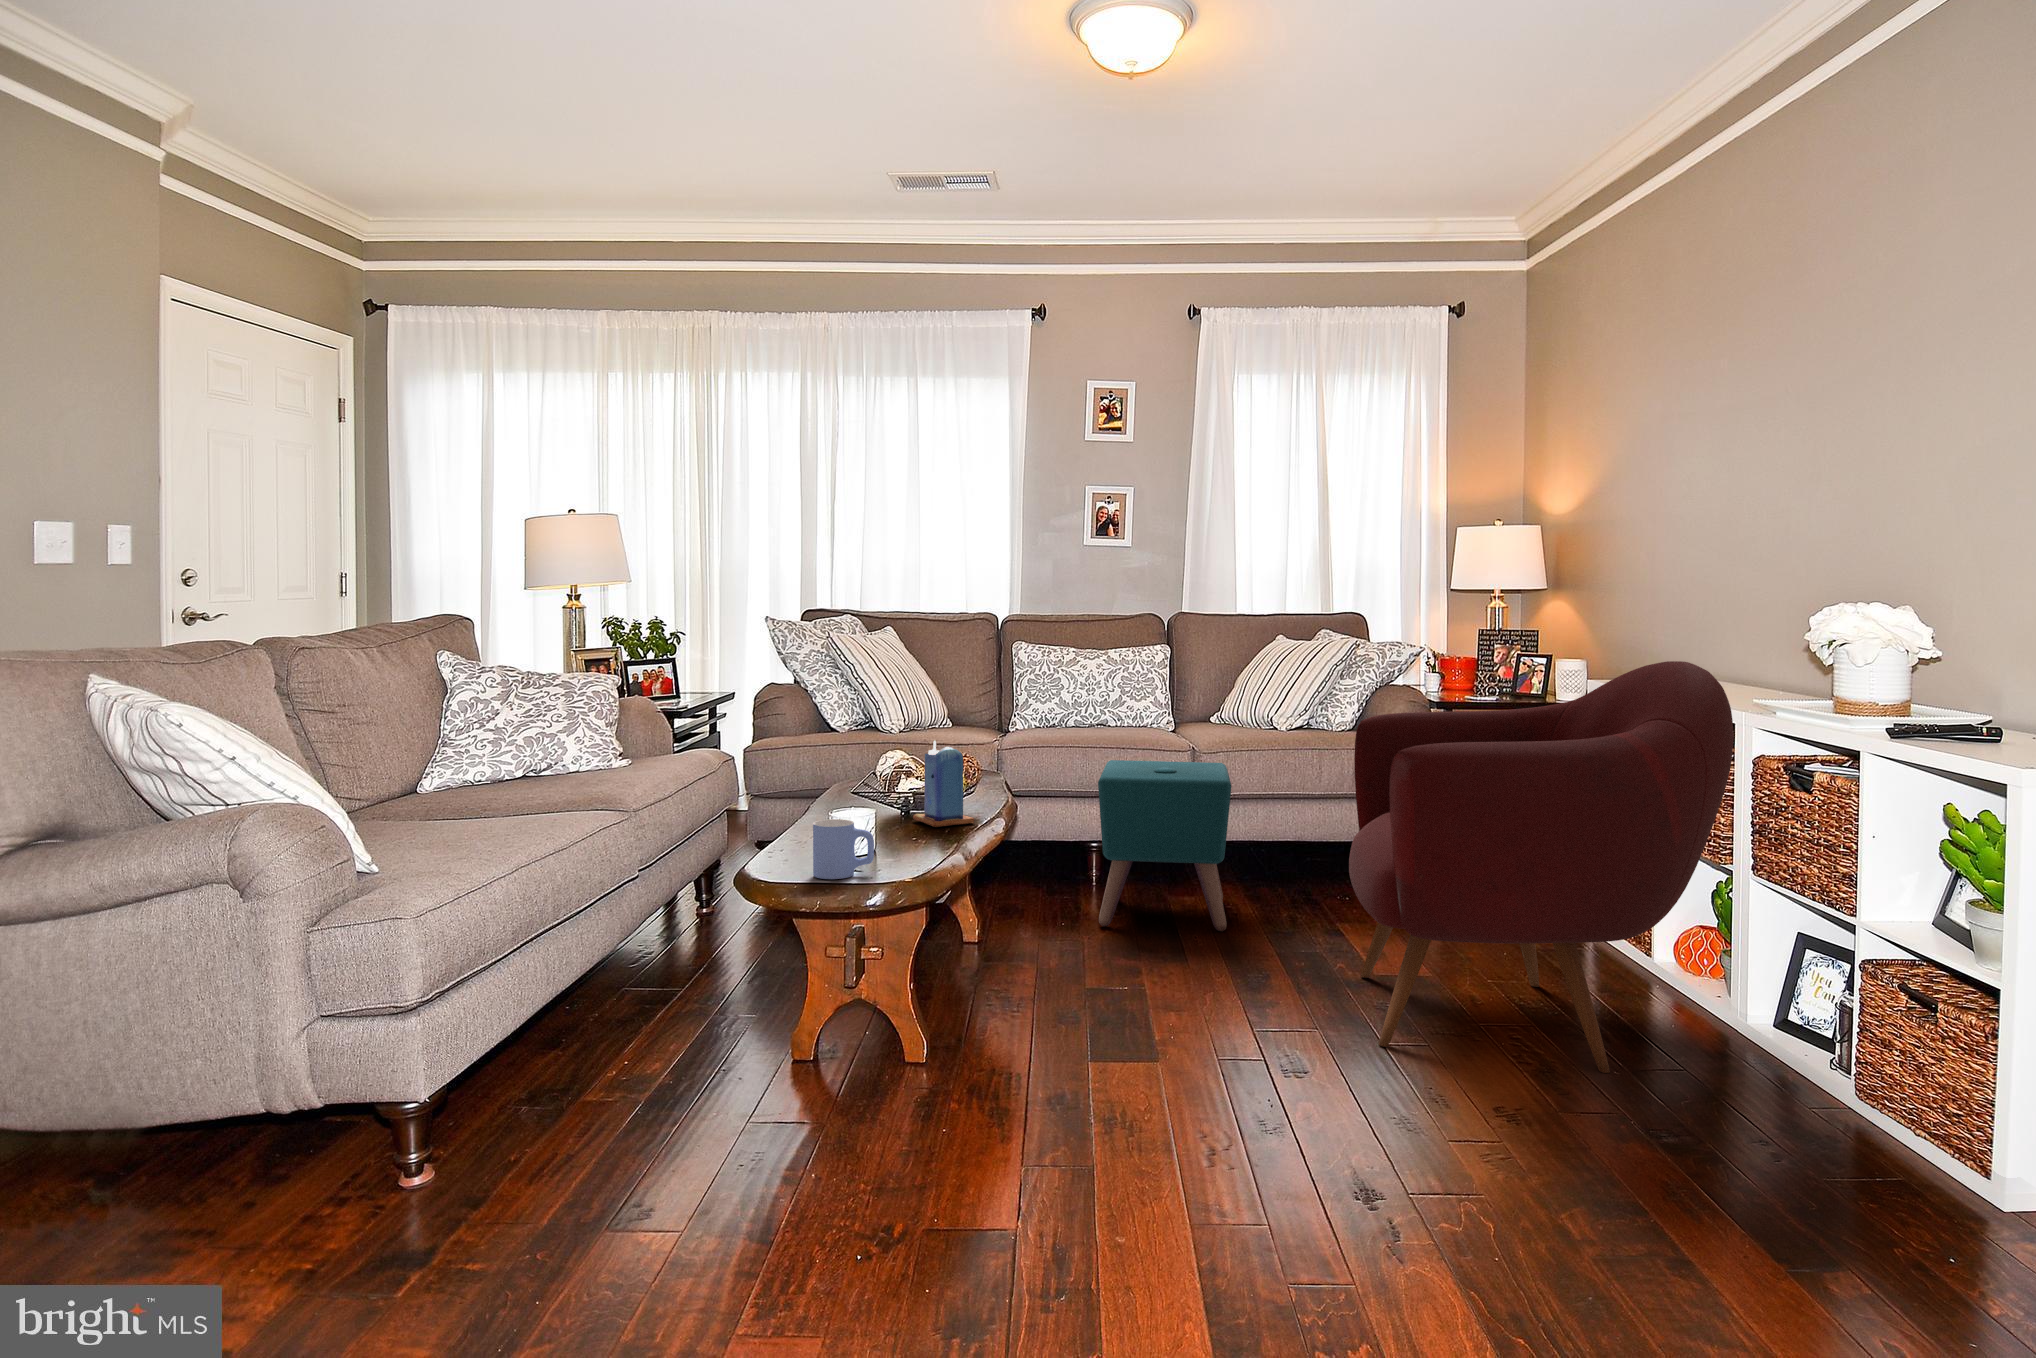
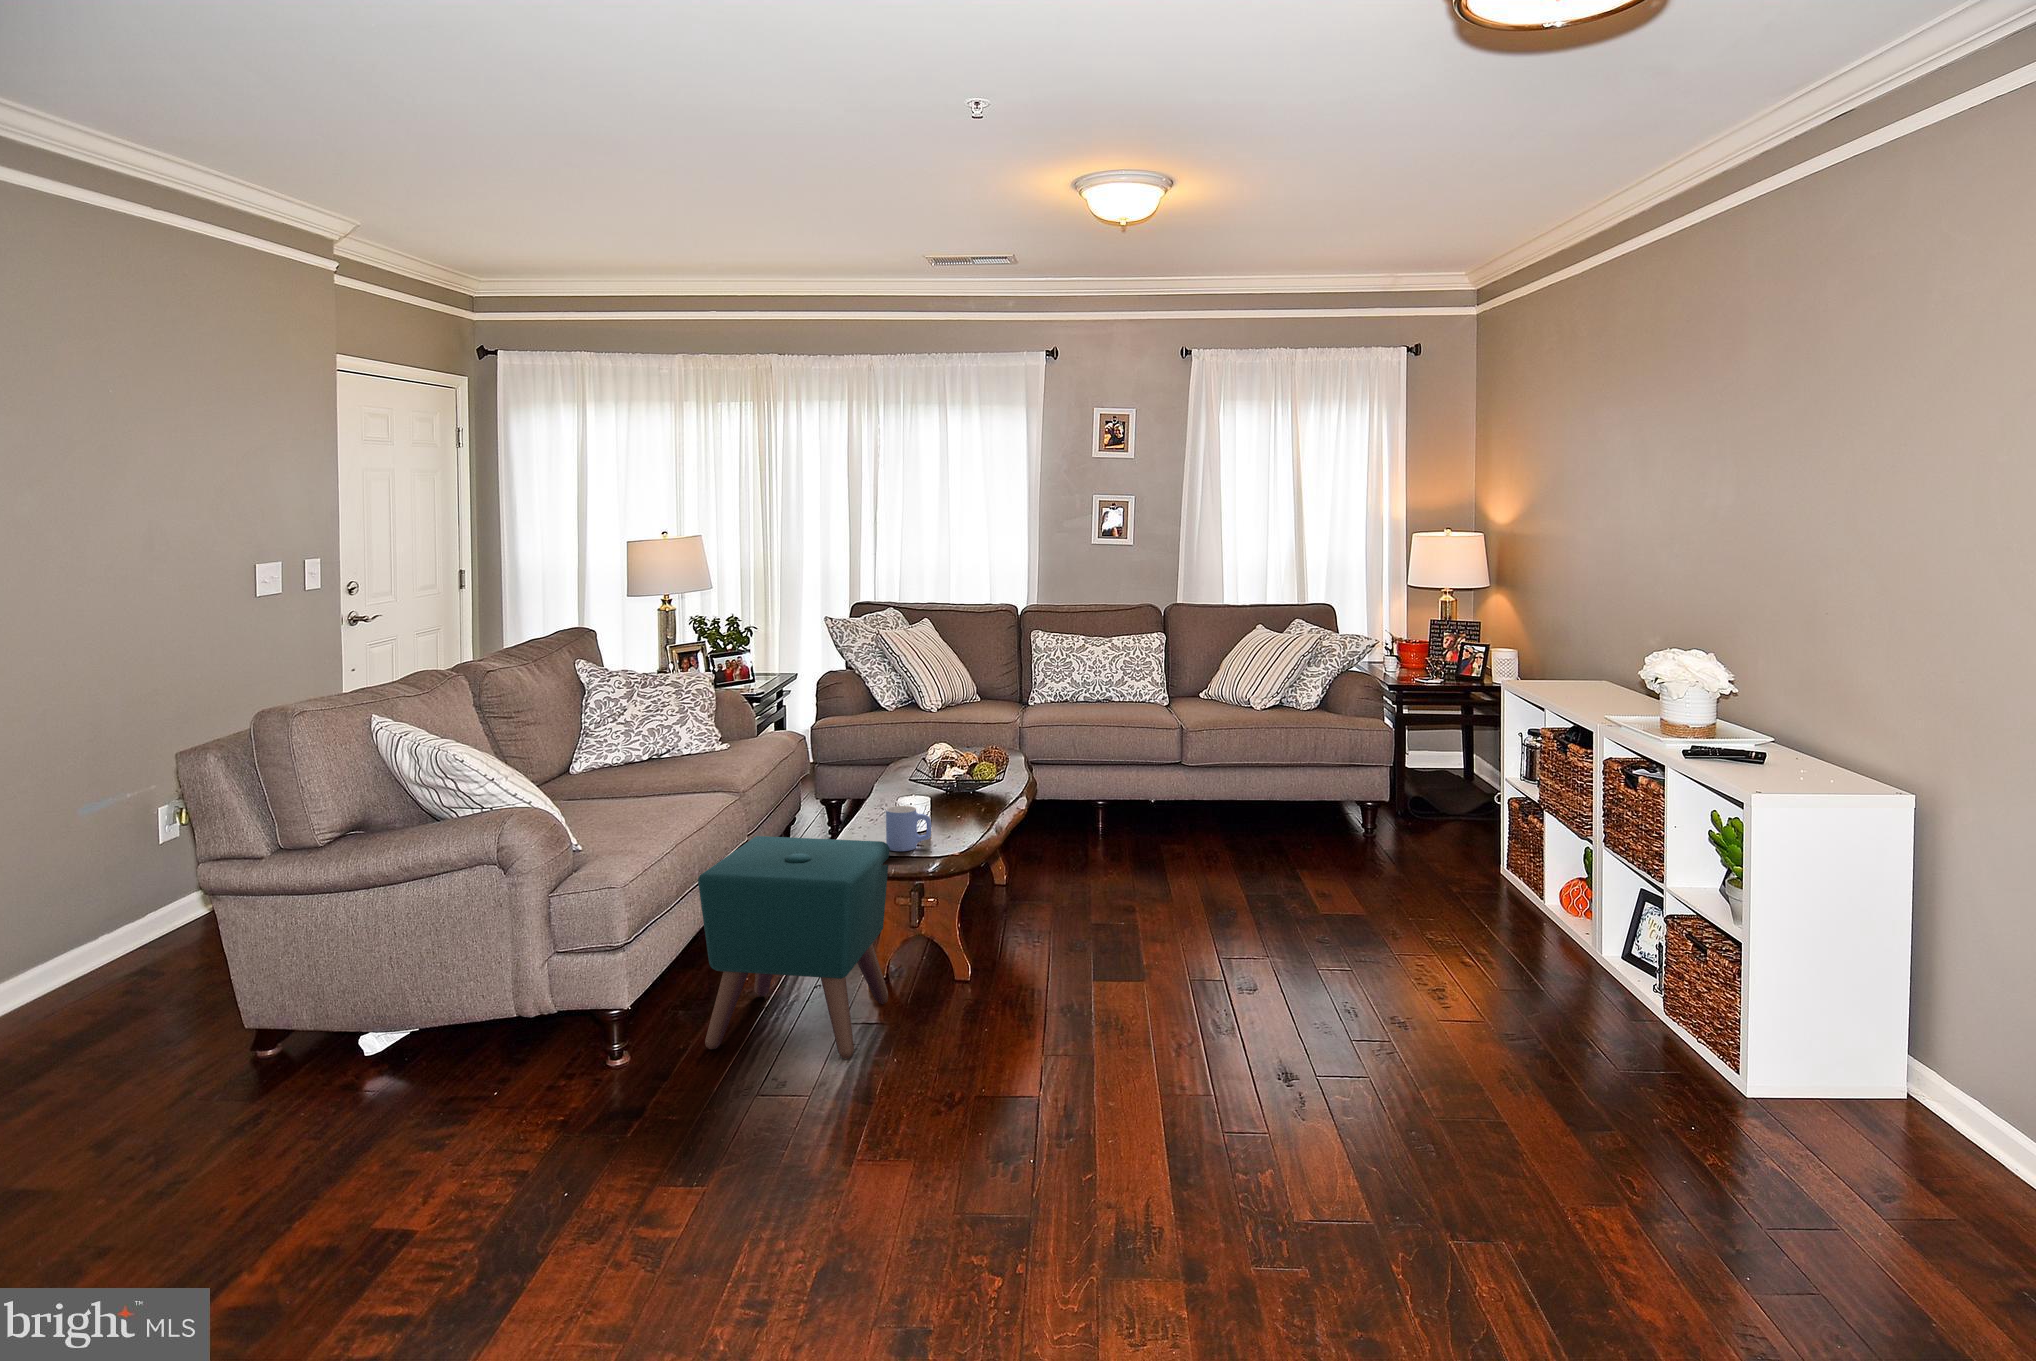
armchair: present [1349,661,1734,1073] -> none [1298,681,1584,996]
candle: present [913,740,974,827] -> none [957,738,1004,806]
ottoman: present [1098,760,1232,931] -> present [698,836,890,1059]

